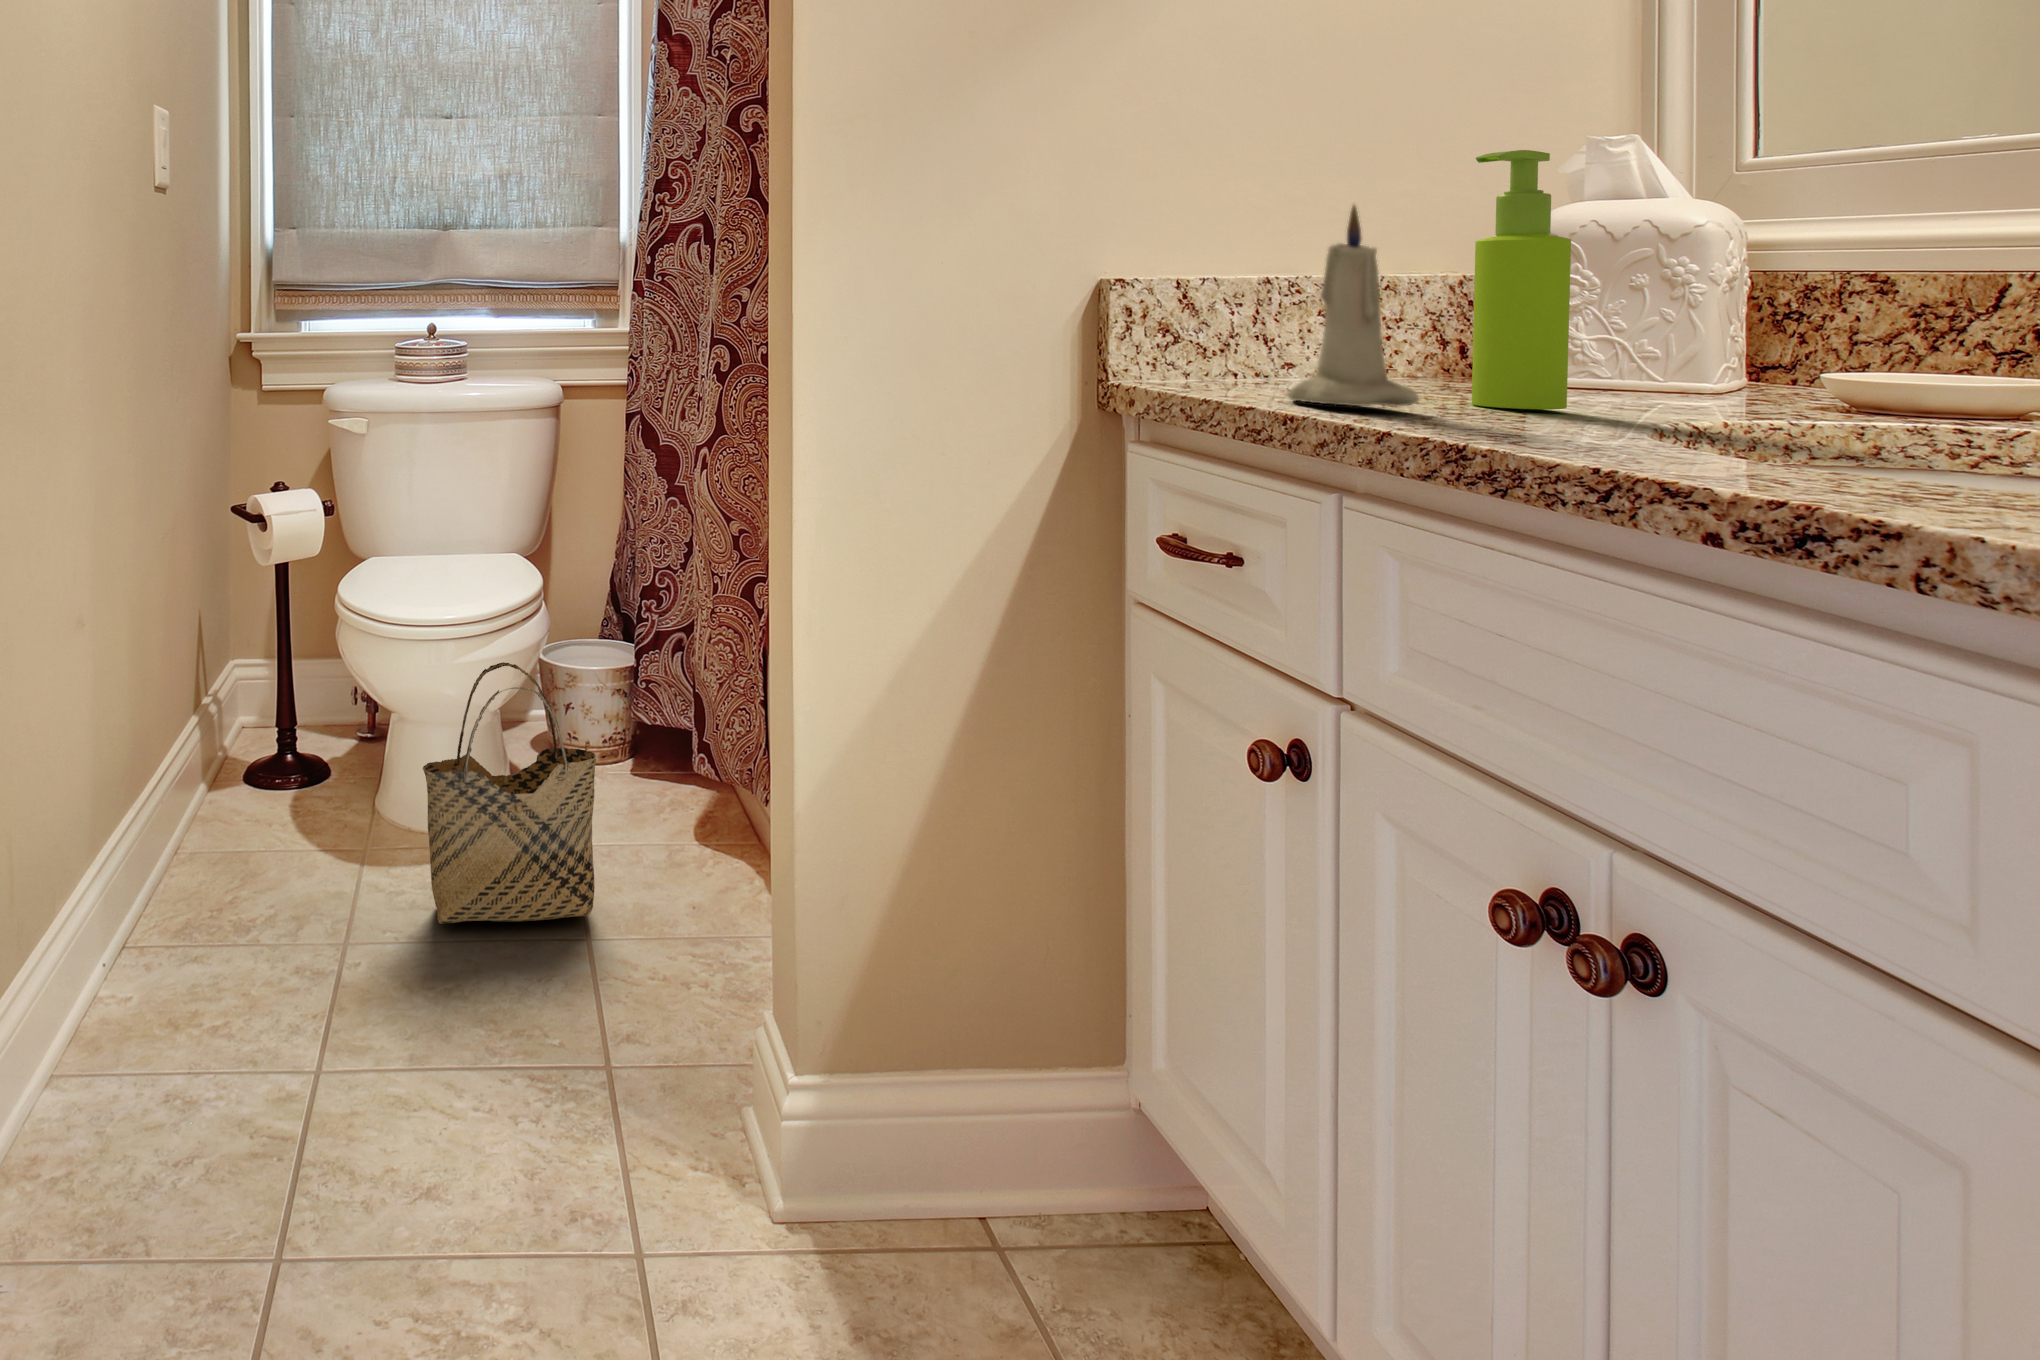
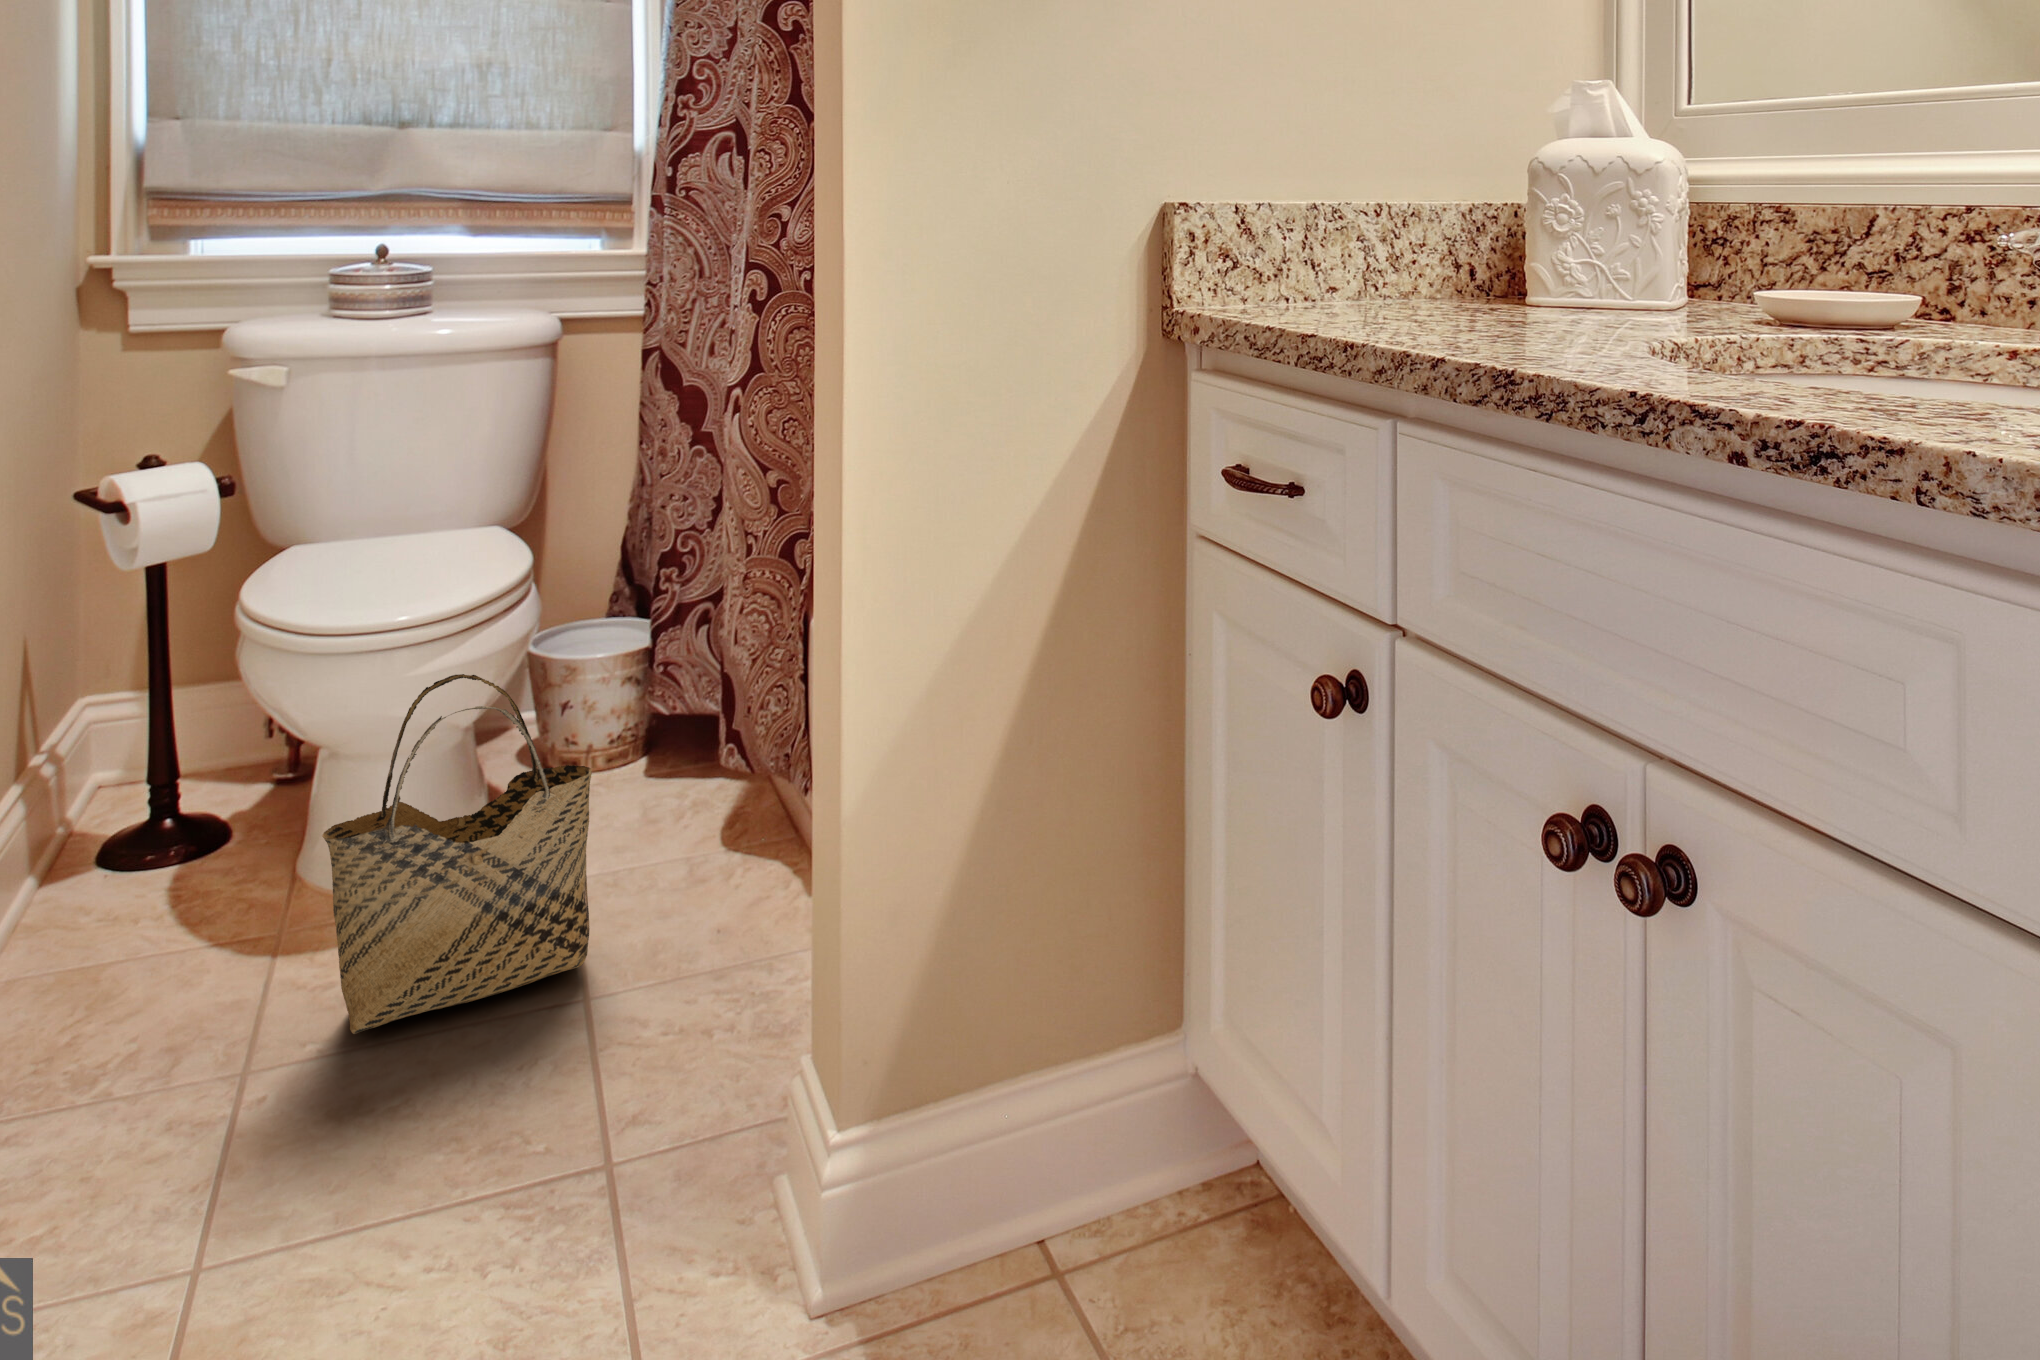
soap dispenser: present [1472,150,1571,409] -> none [1482,93,1559,334]
candle: present [1288,205,1419,406] -> none [1346,129,1457,332]

